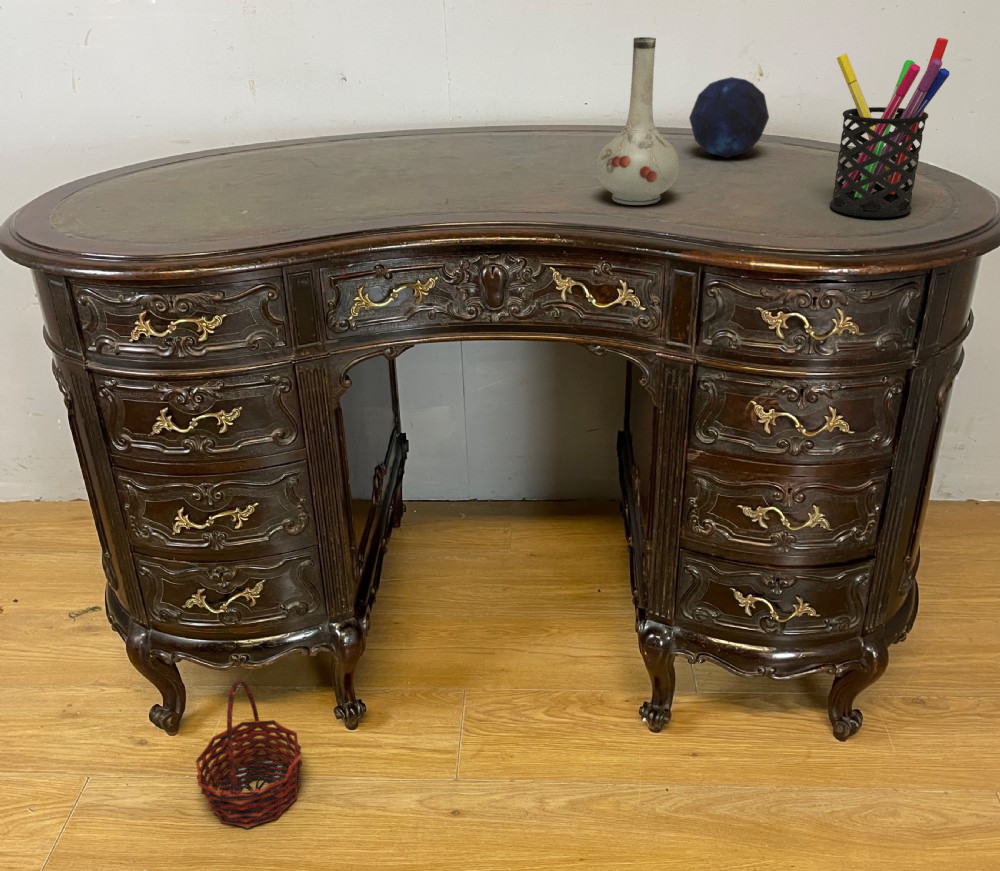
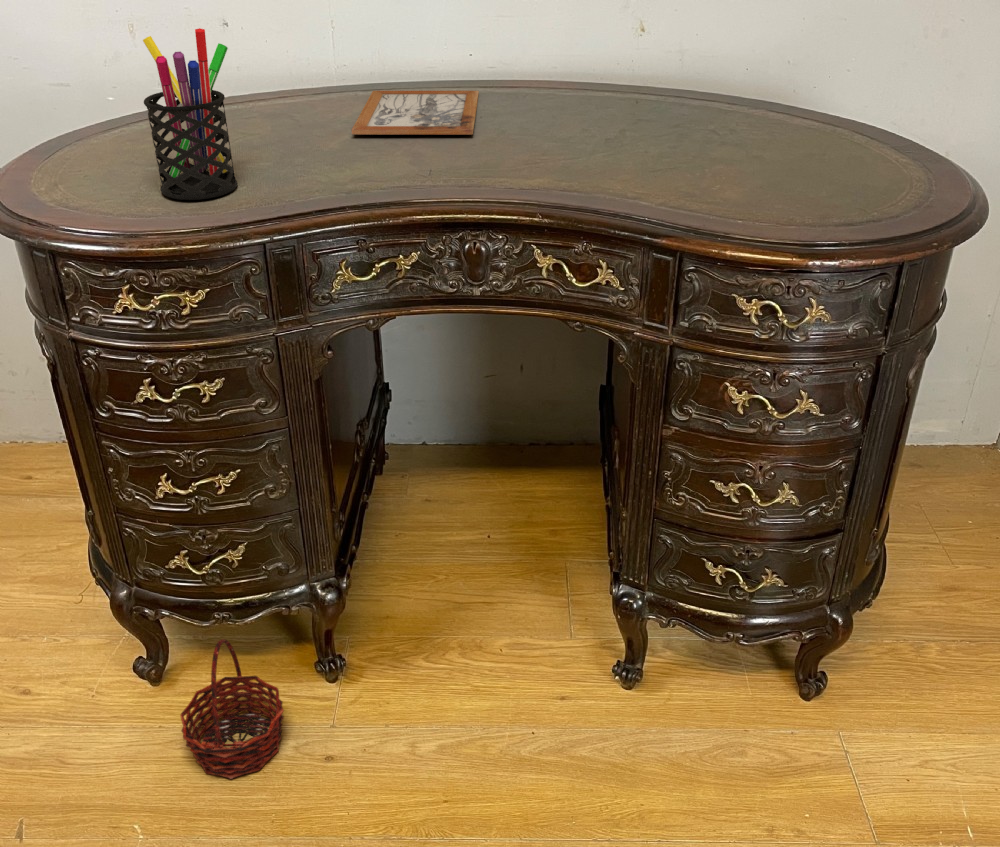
vase: present [597,37,680,205] -> none [580,13,663,182]
pen holder: present [830,38,949,217] -> present [143,28,237,200]
decorative orb: present [689,77,769,158] -> none [678,40,759,124]
picture frame: none [369,138,493,173] -> present [352,91,479,135]

